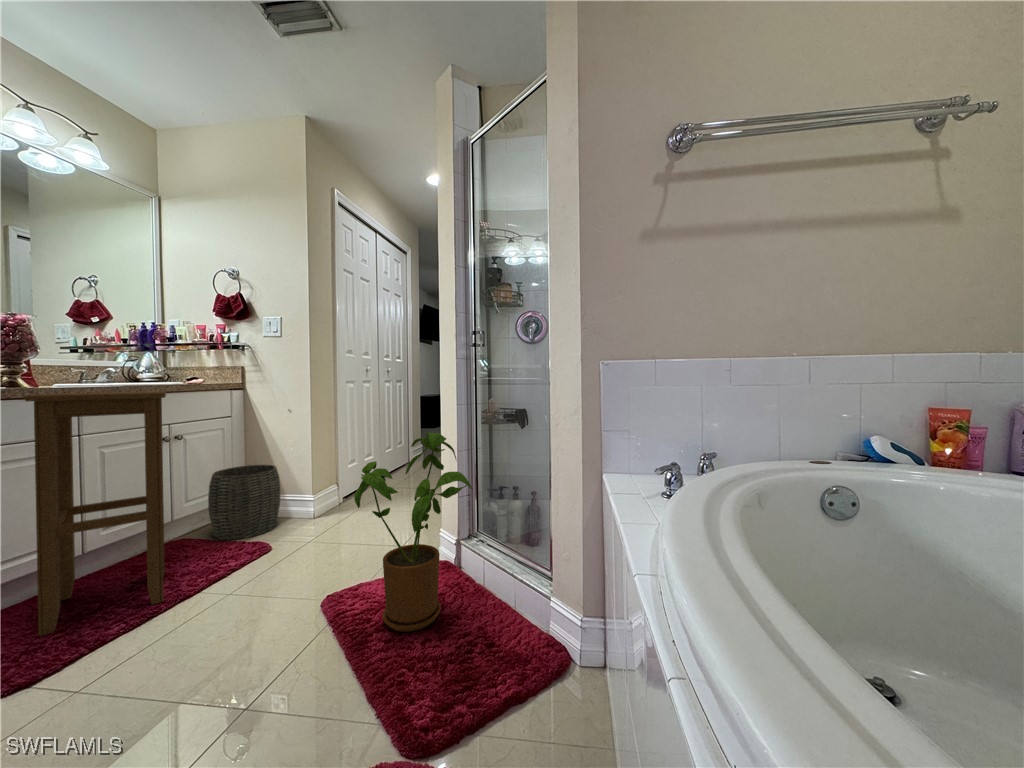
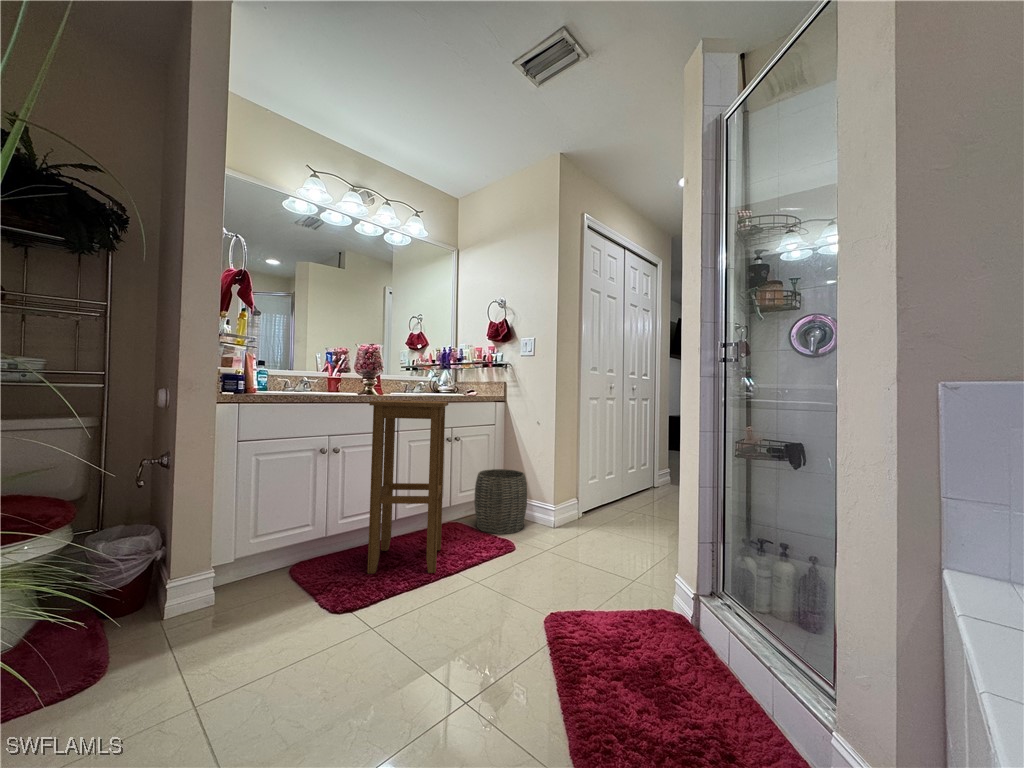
house plant: present [354,433,473,632] -> none [576,462,711,691]

